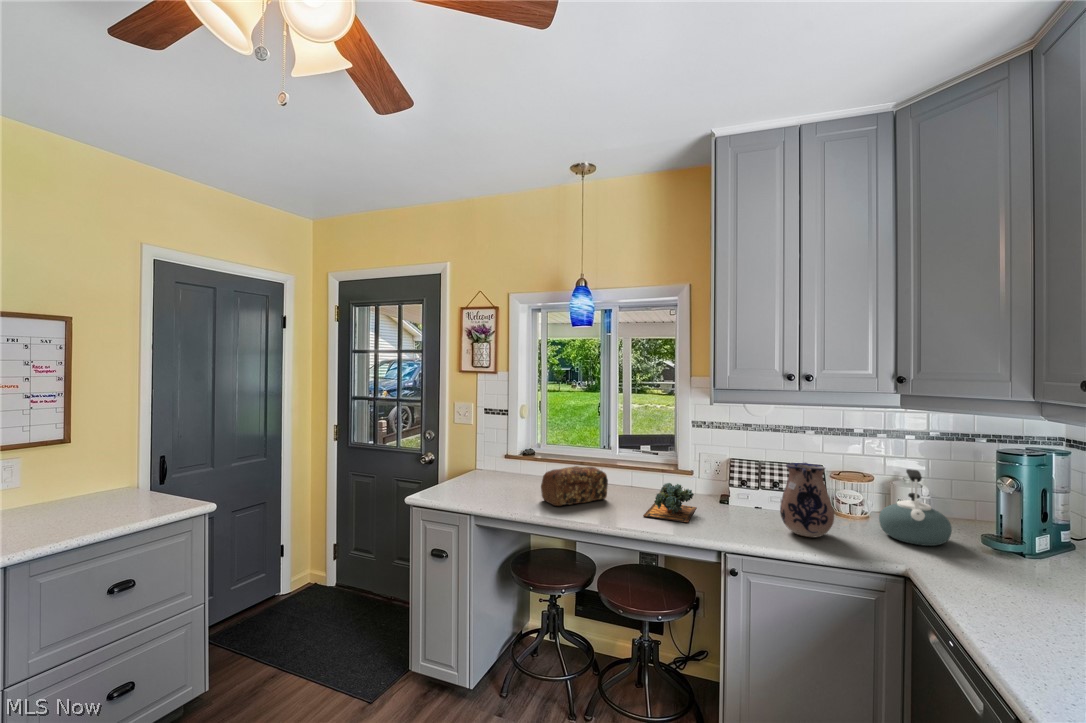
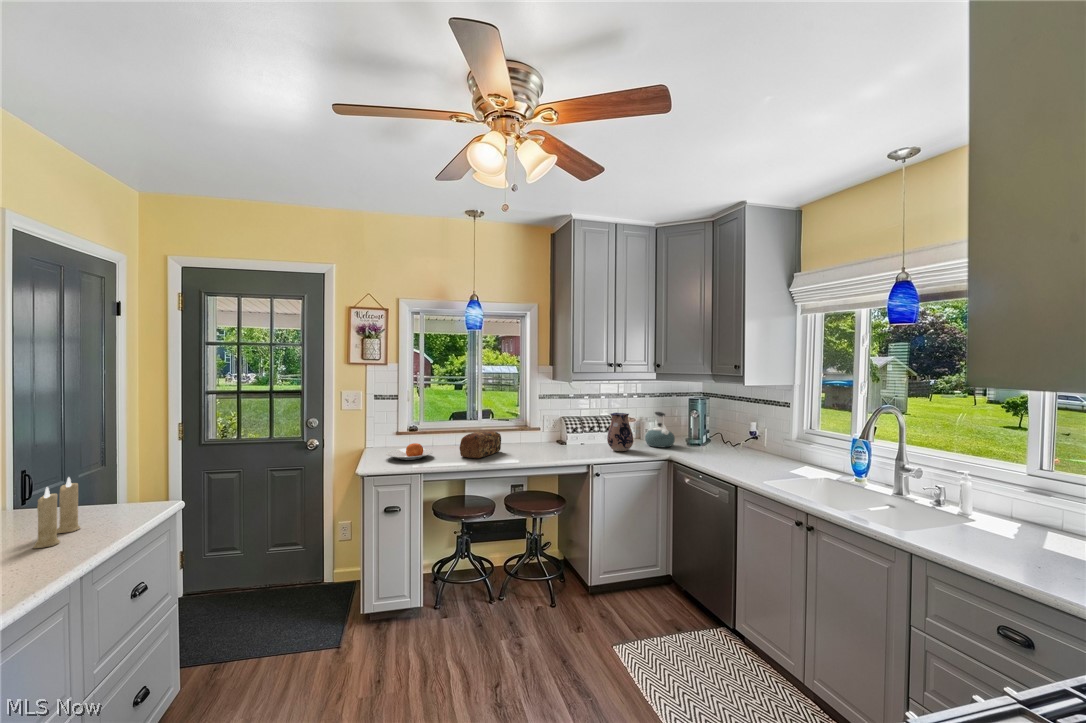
candle: none [42,471,110,536] -> present [33,477,80,548]
plate: none [461,473,518,494] -> present [386,443,433,460]
succulent plant: present [643,483,696,522] -> none [530,433,564,455]

